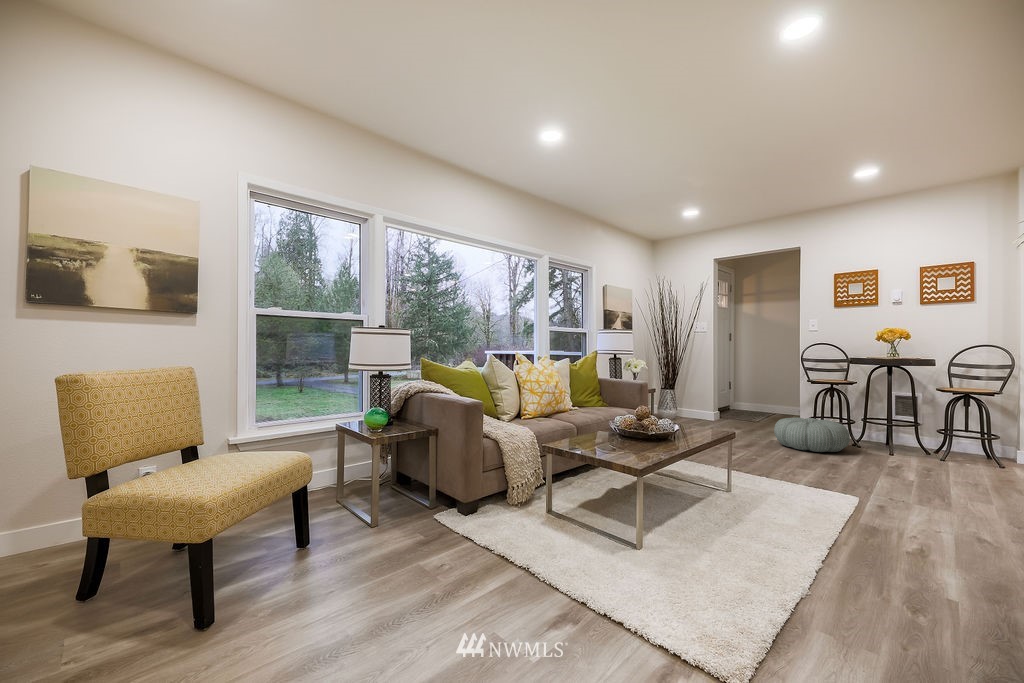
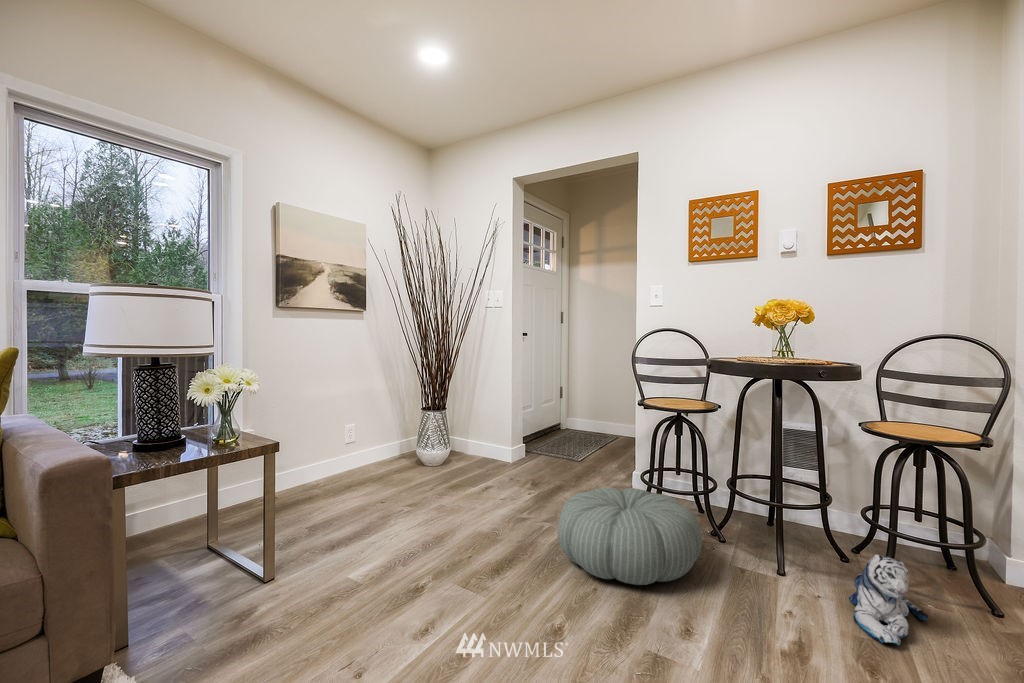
plush toy: none [925,438,963,469] -> present [849,555,929,645]

